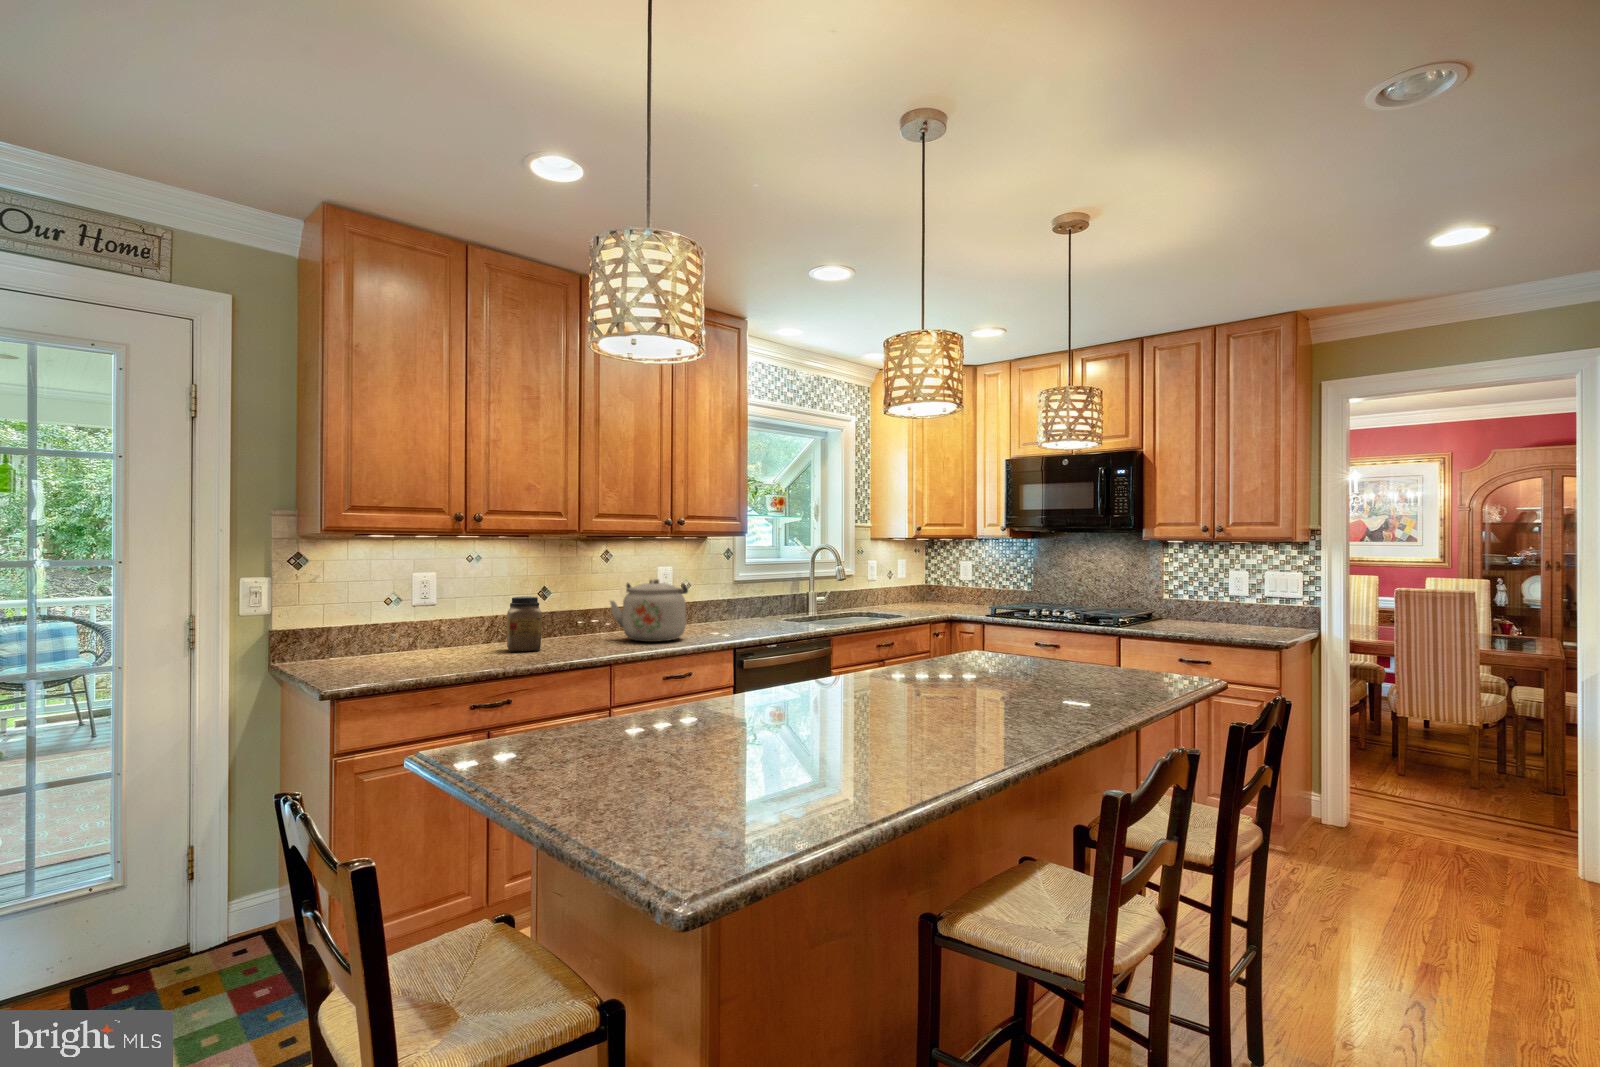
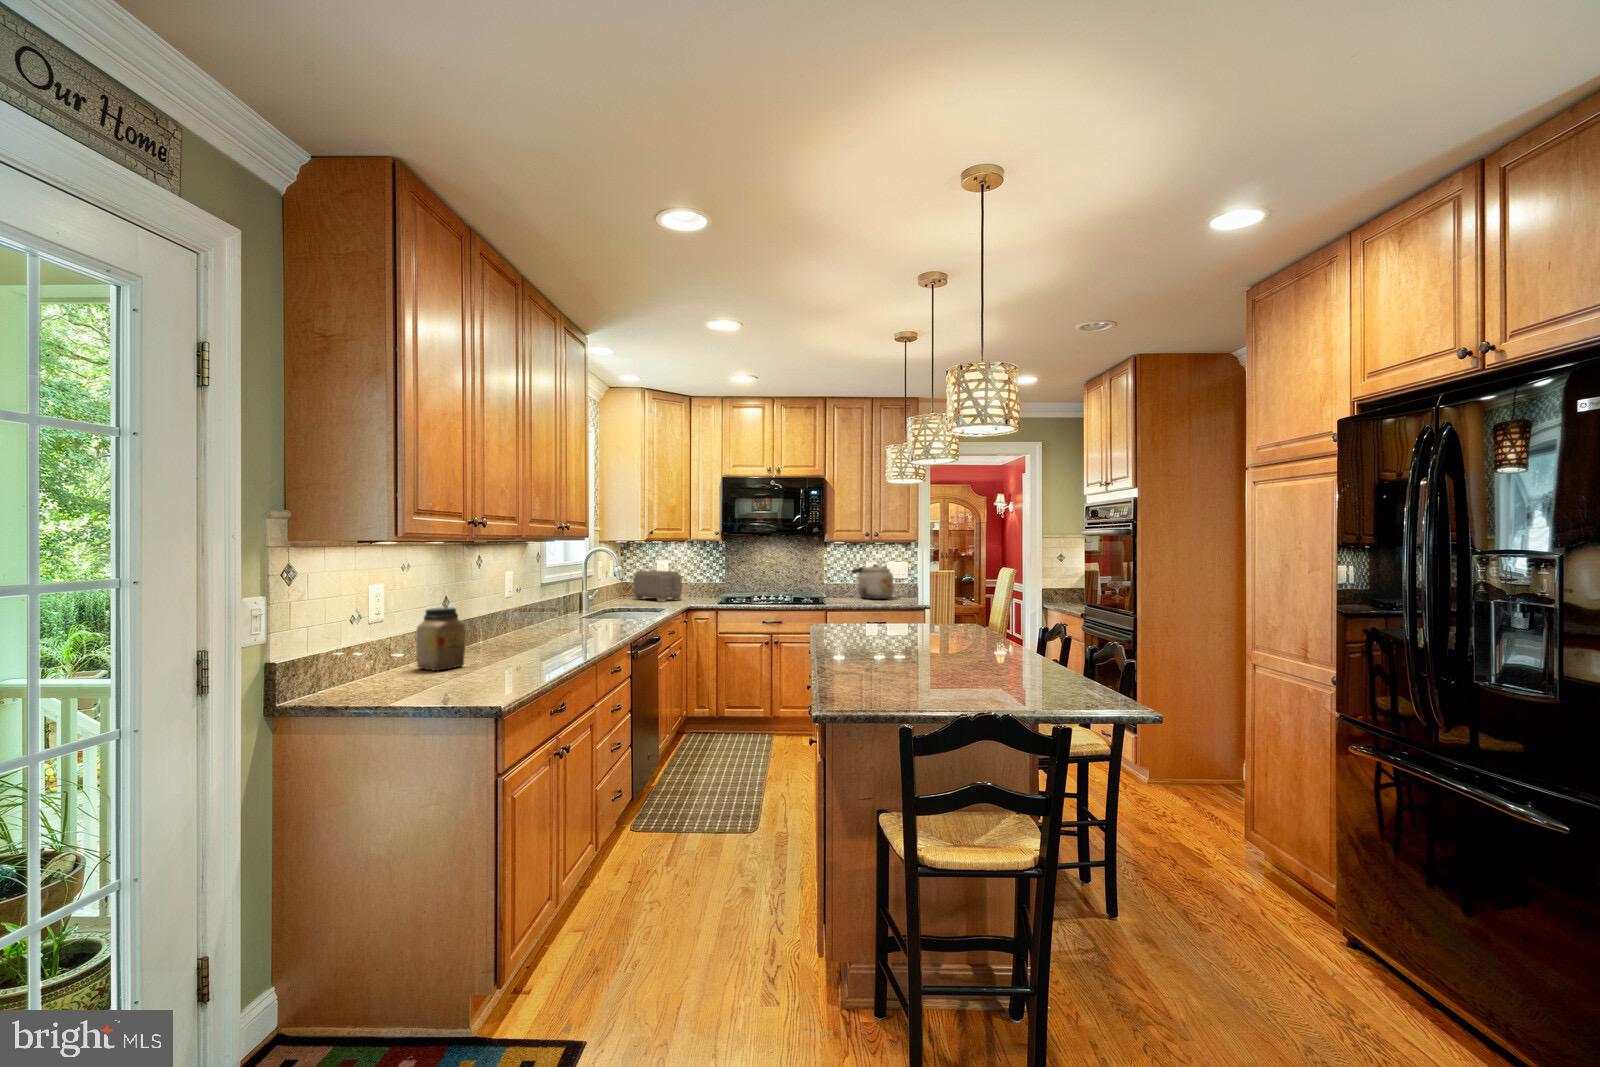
toaster: none [922,573,970,610] -> present [633,571,682,602]
kettle: present [610,579,688,642] -> present [851,564,893,599]

